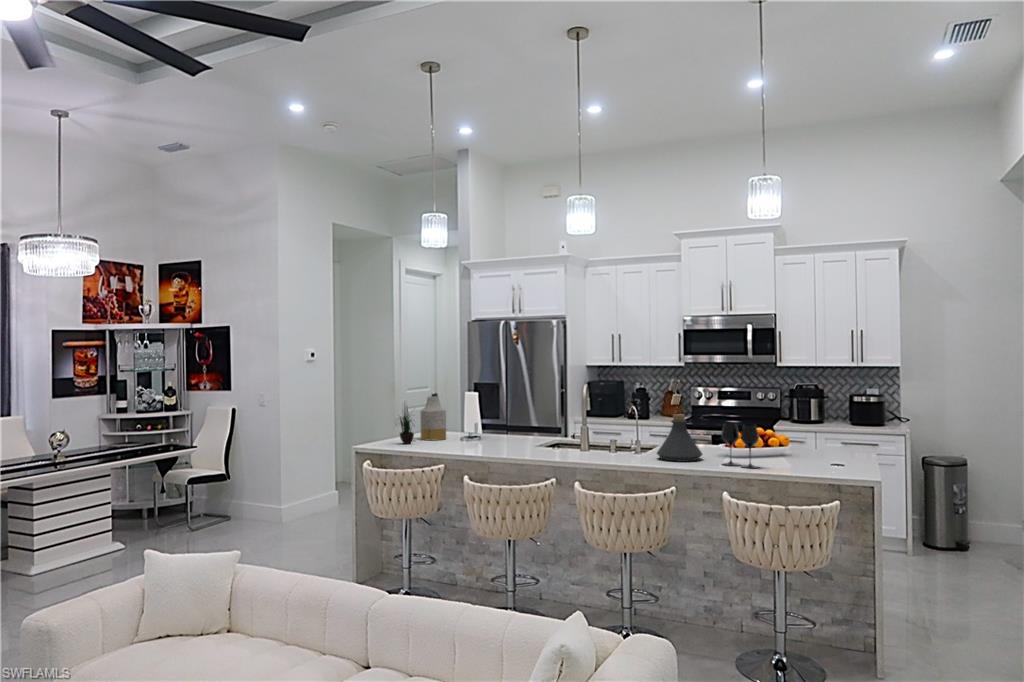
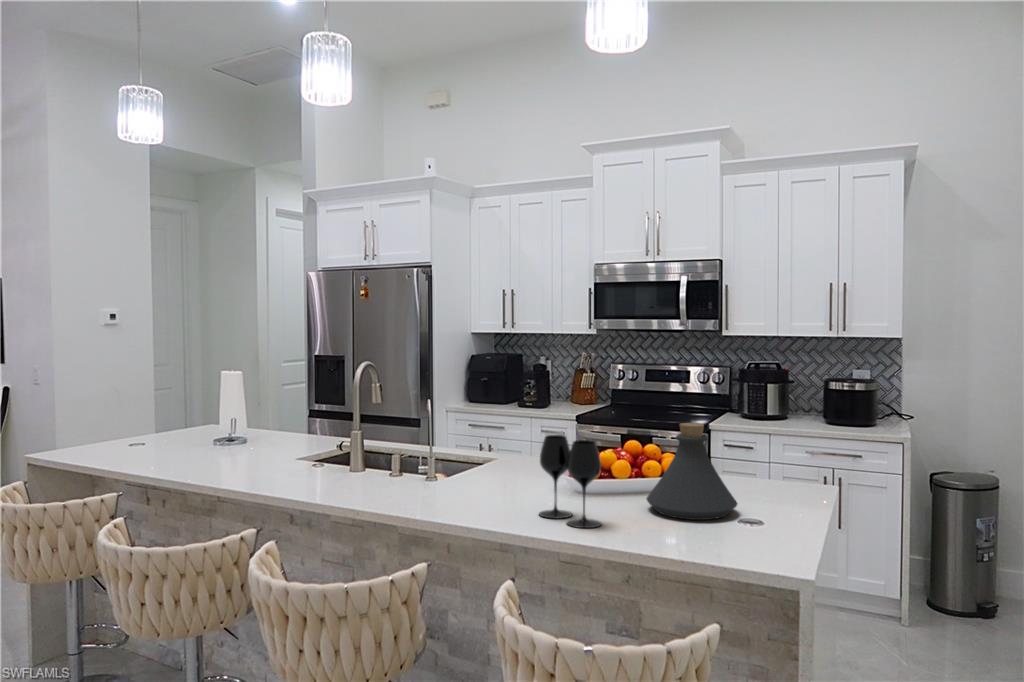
vase: present [421,397,446,441] -> none [157,375,200,442]
potted plant: present [400,407,414,444] -> none [85,369,135,449]
bottle: present [657,414,702,462] -> present [646,423,737,520]

